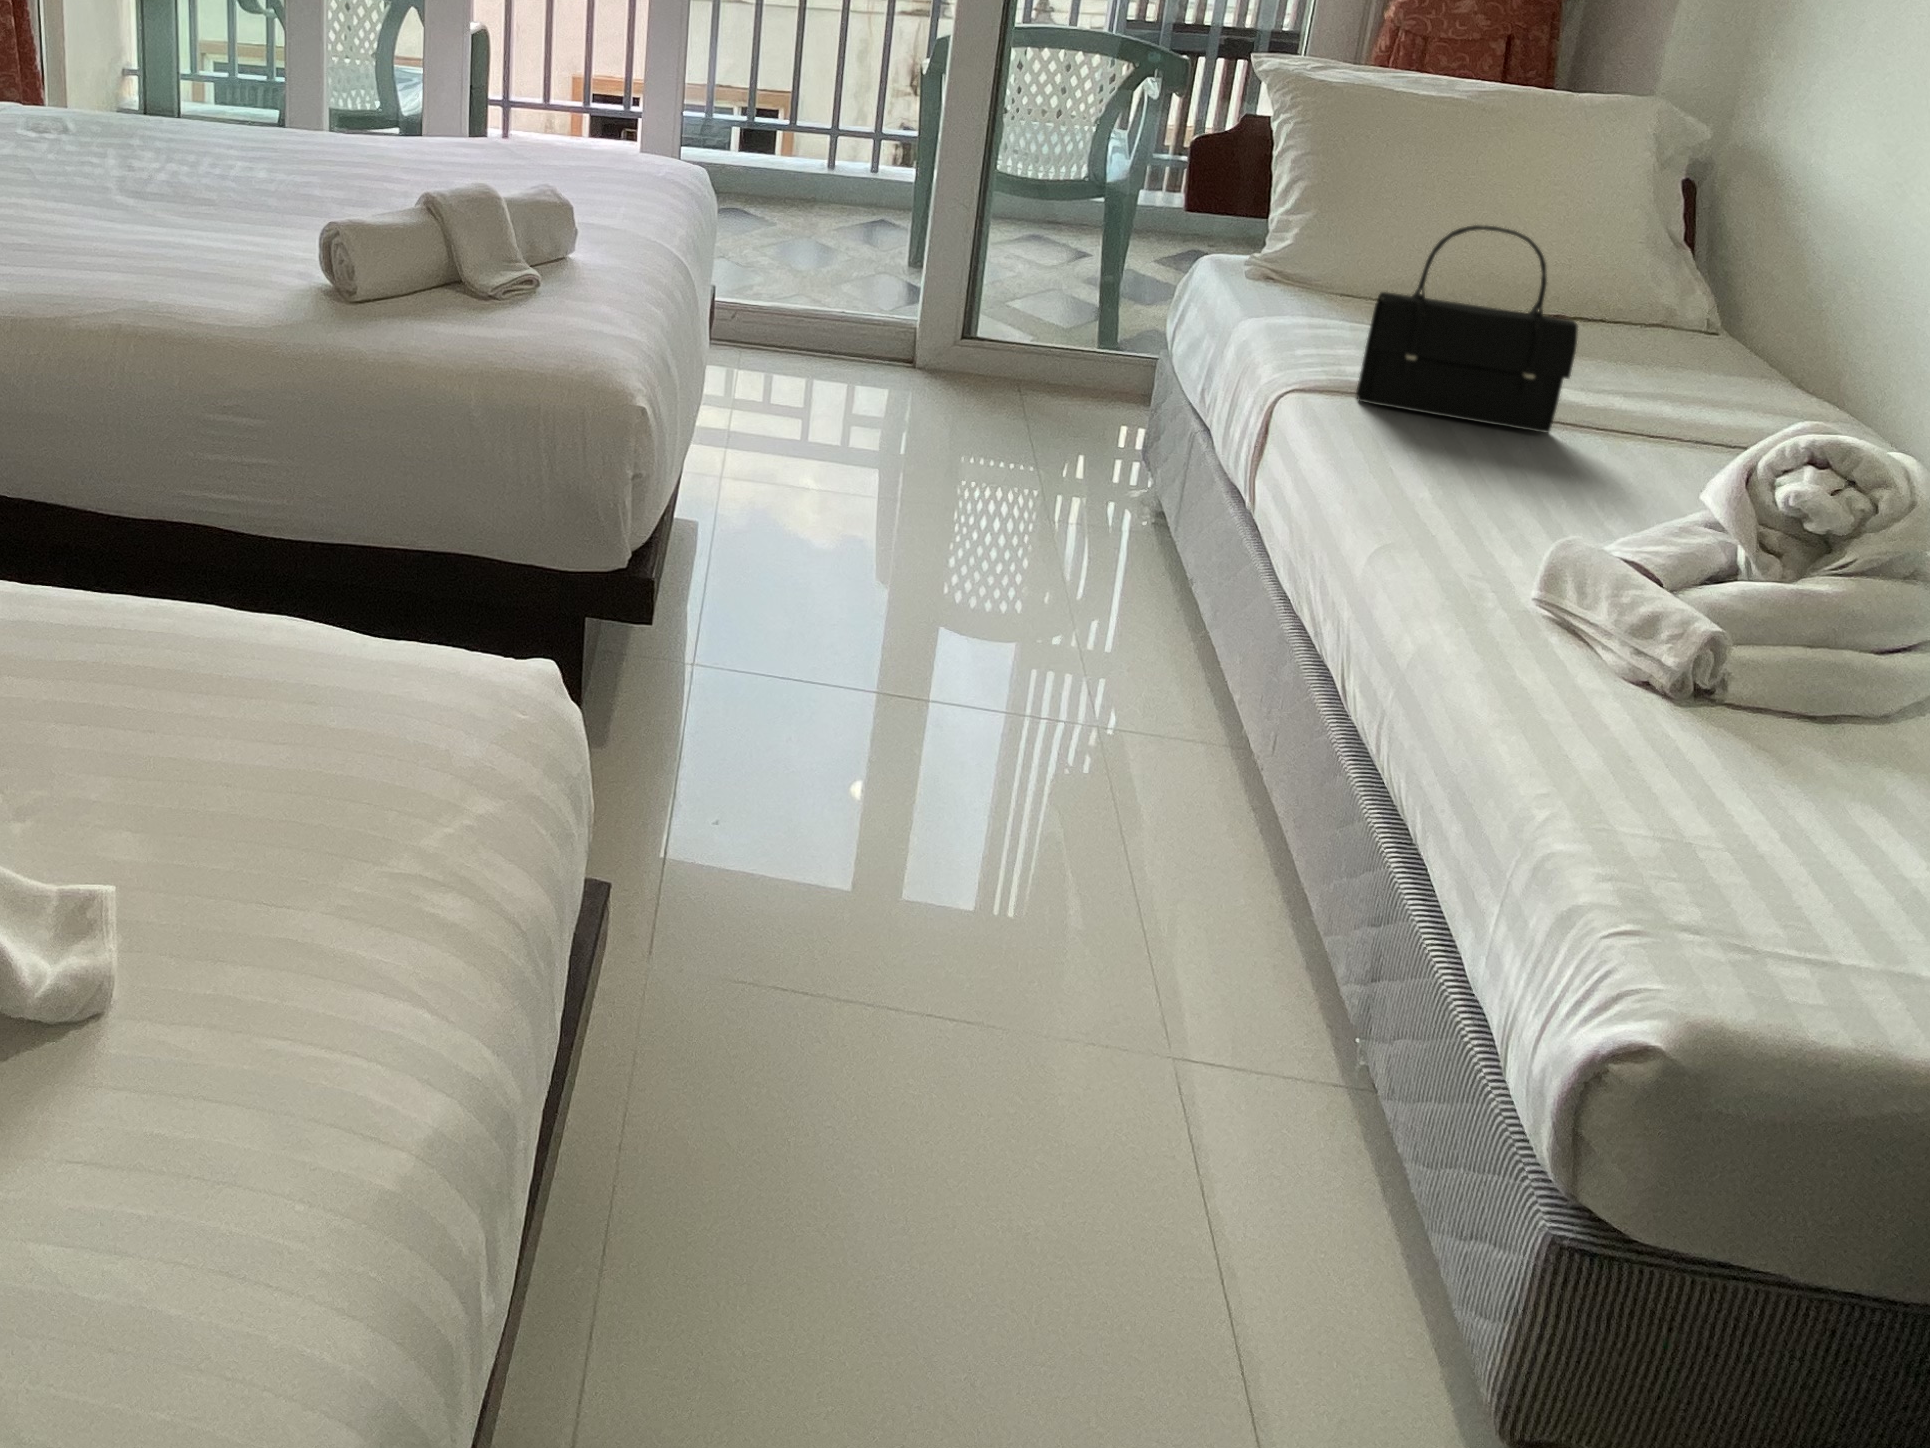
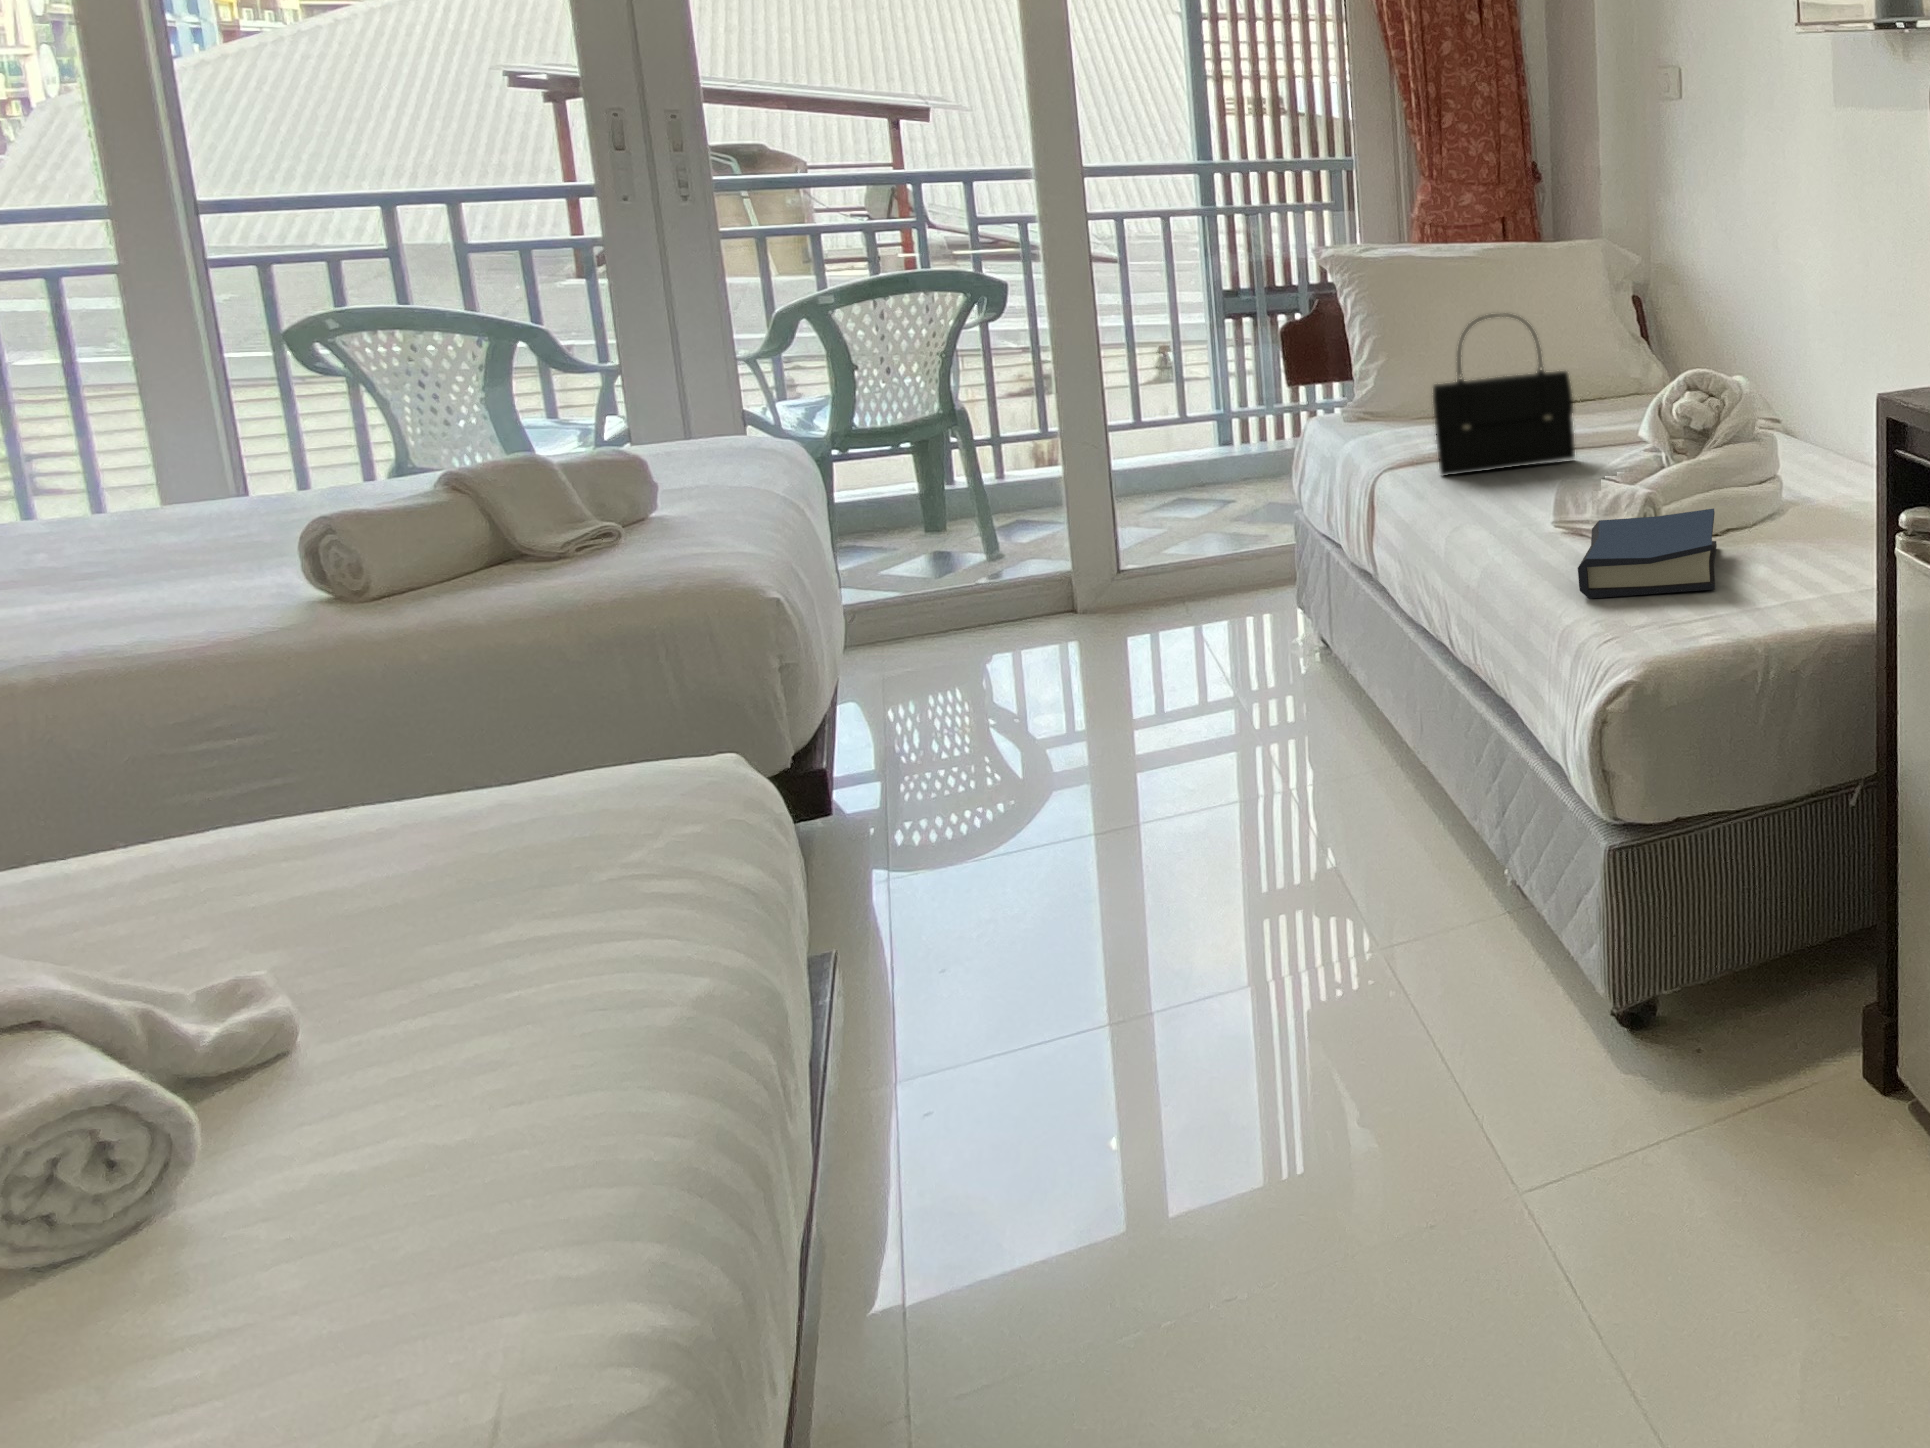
hardback book: none [1592,654,1859,905] -> present [1578,509,1717,598]

